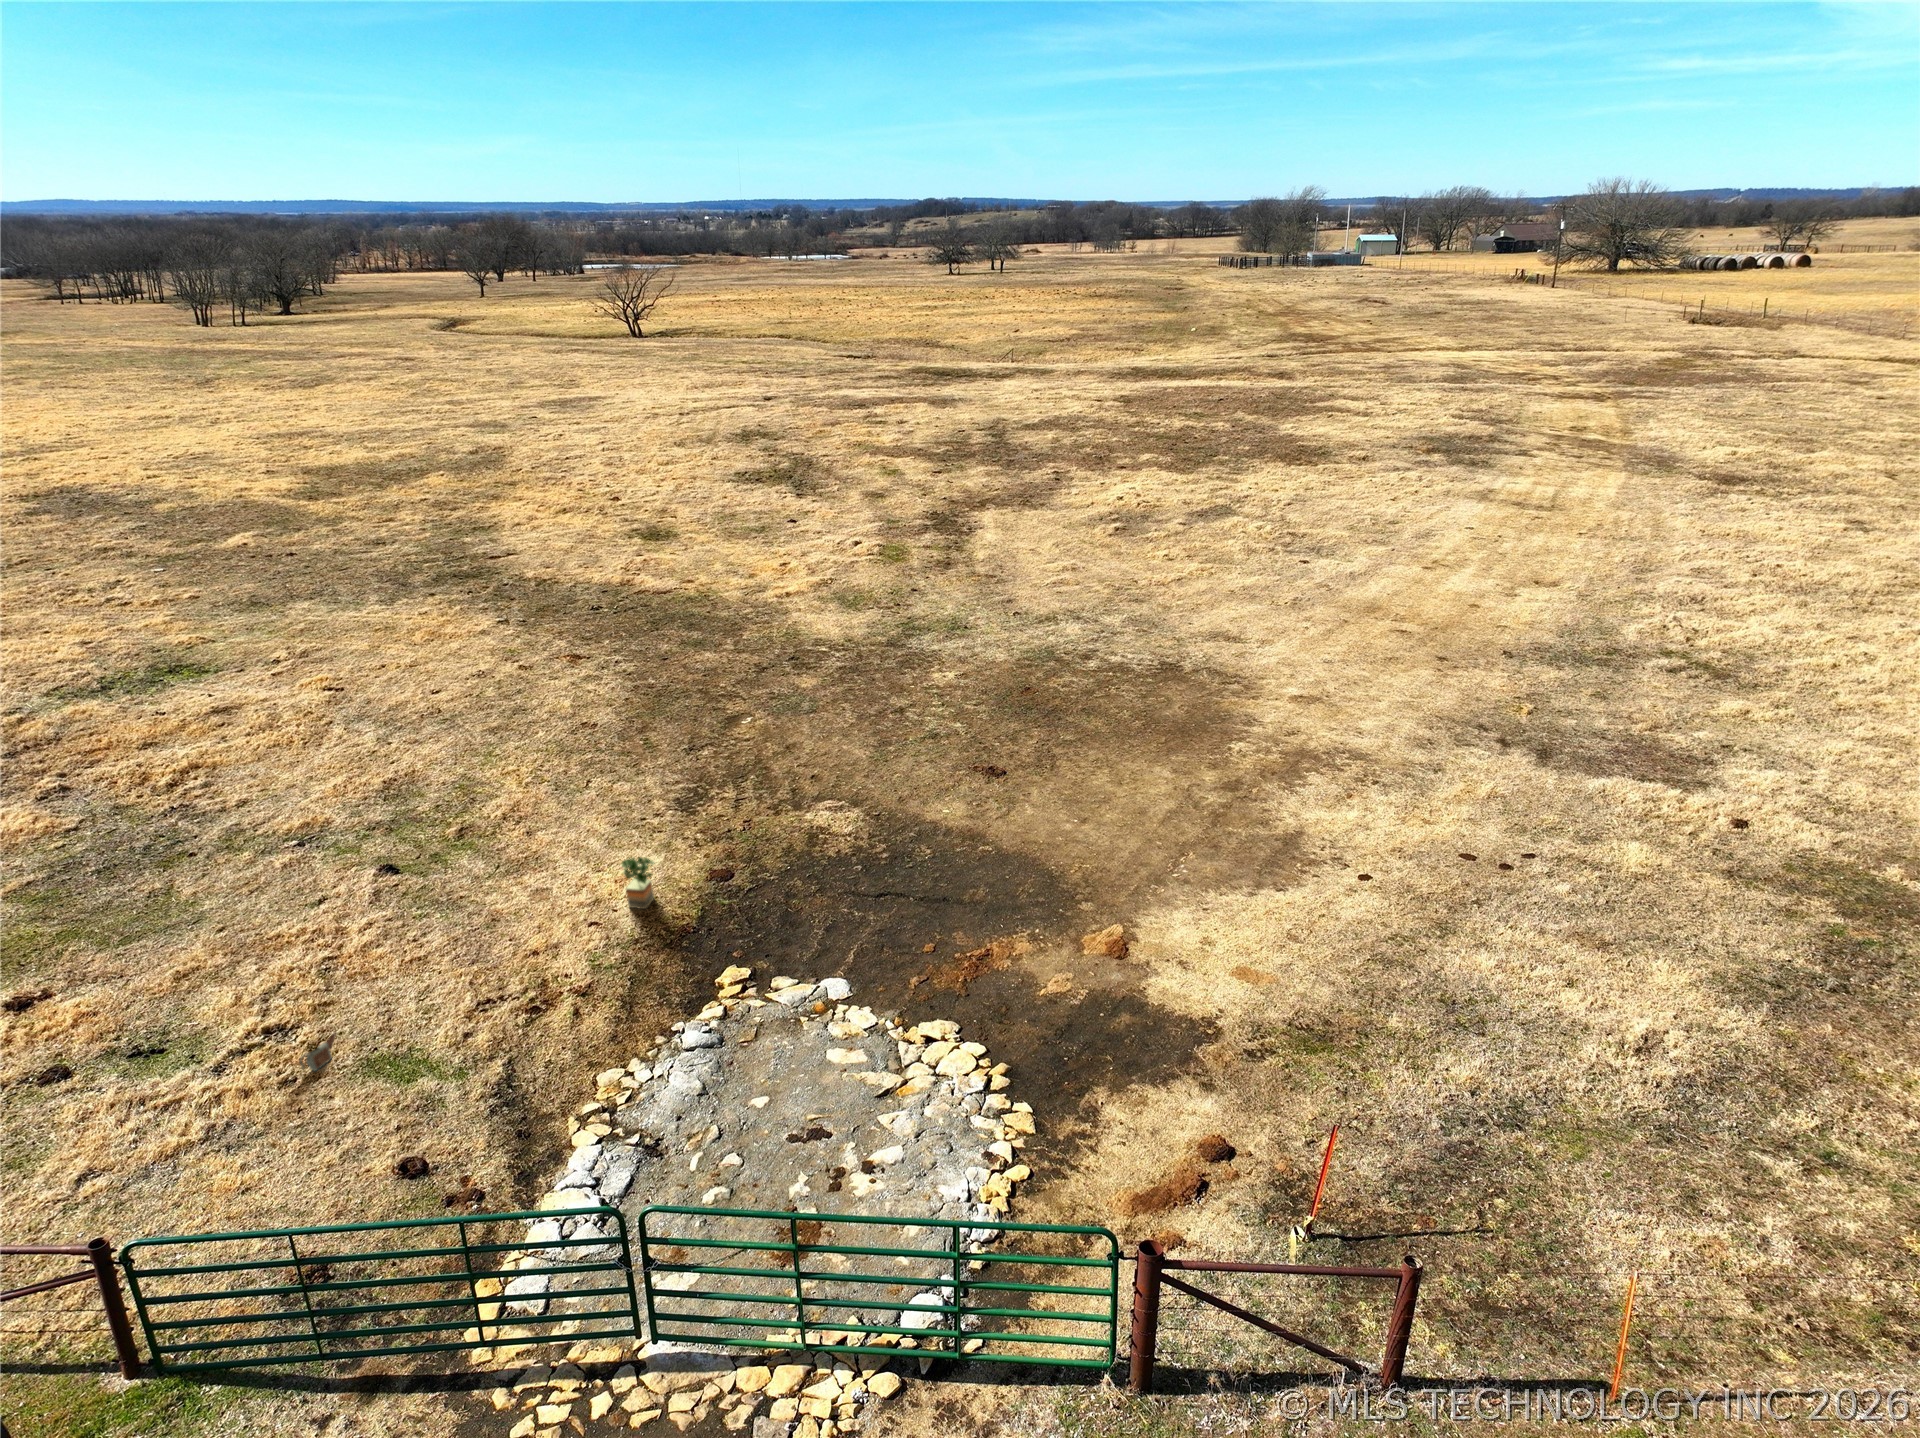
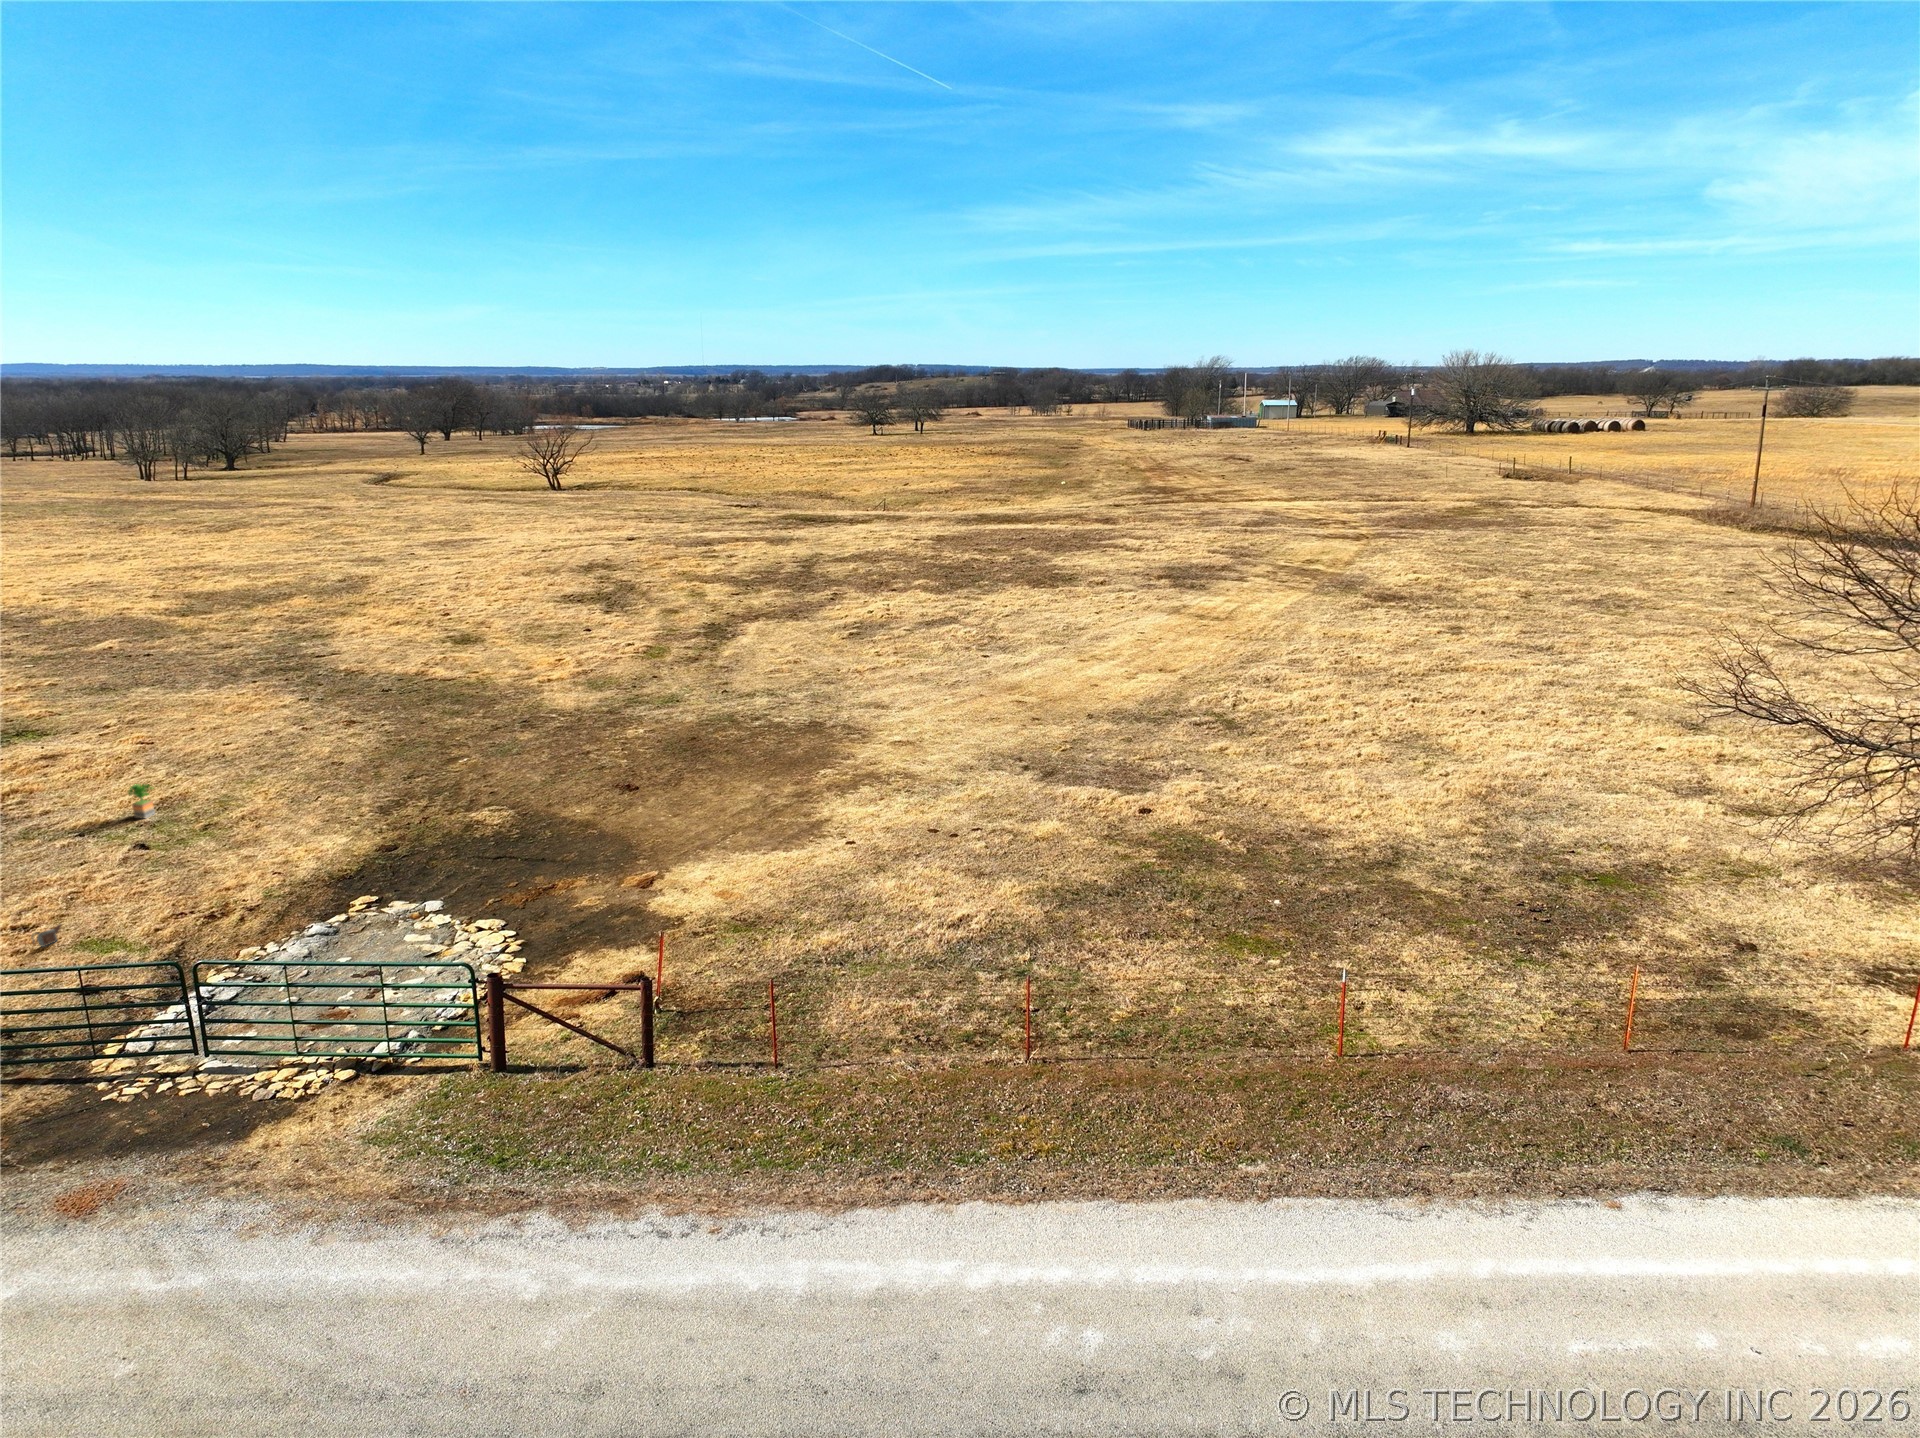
potted tree: present [622,857,654,909] -> present [128,784,155,818]

